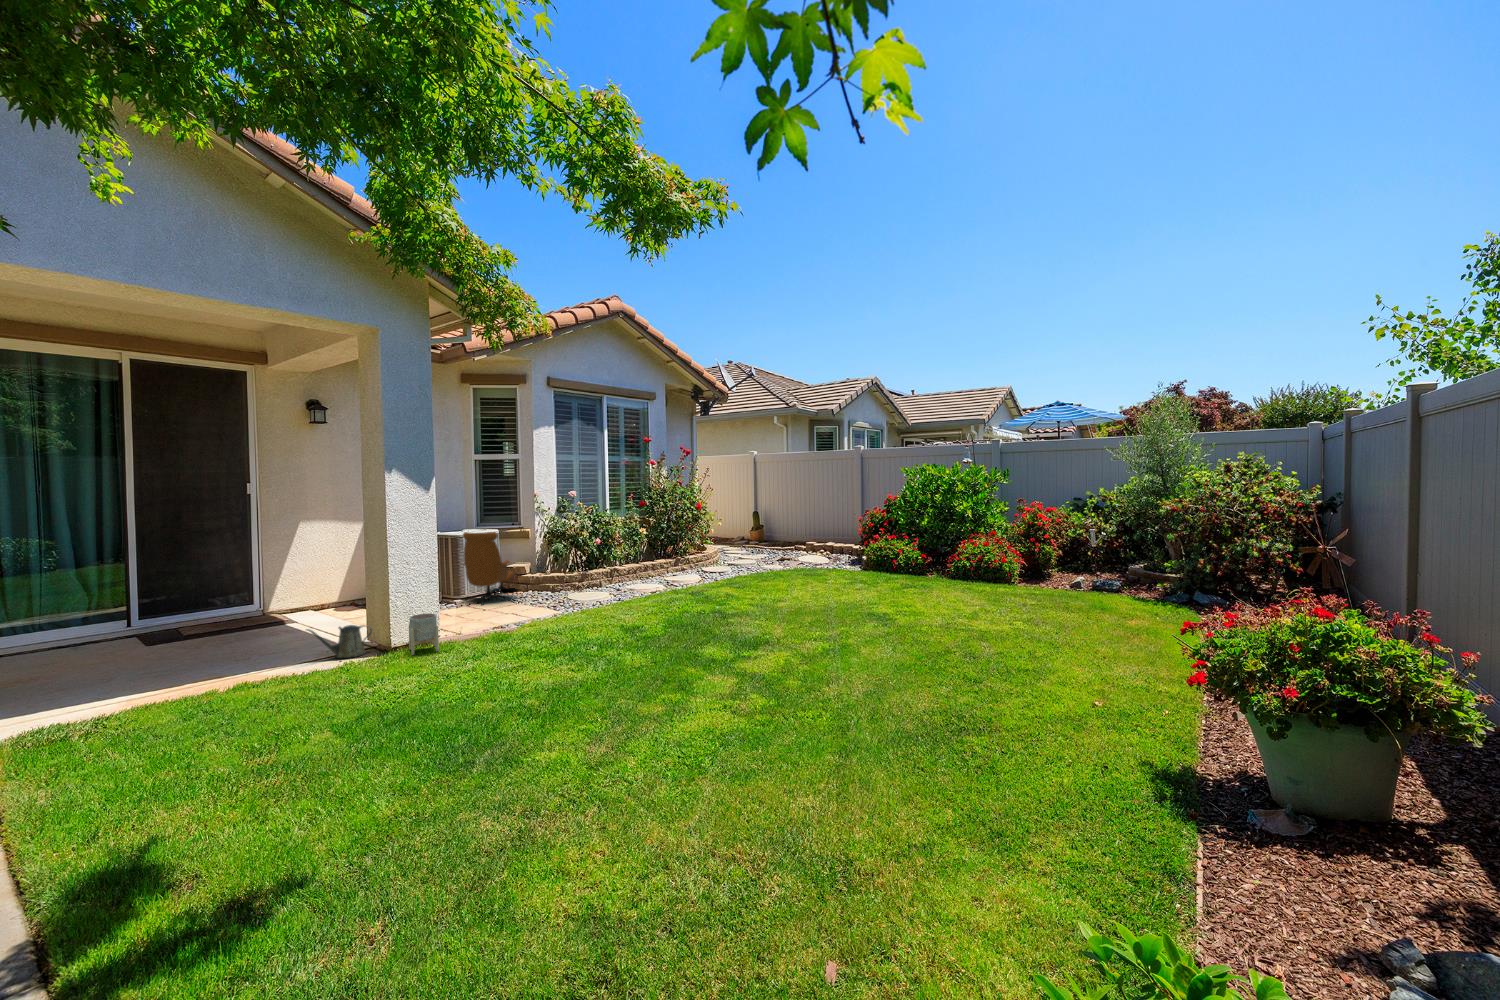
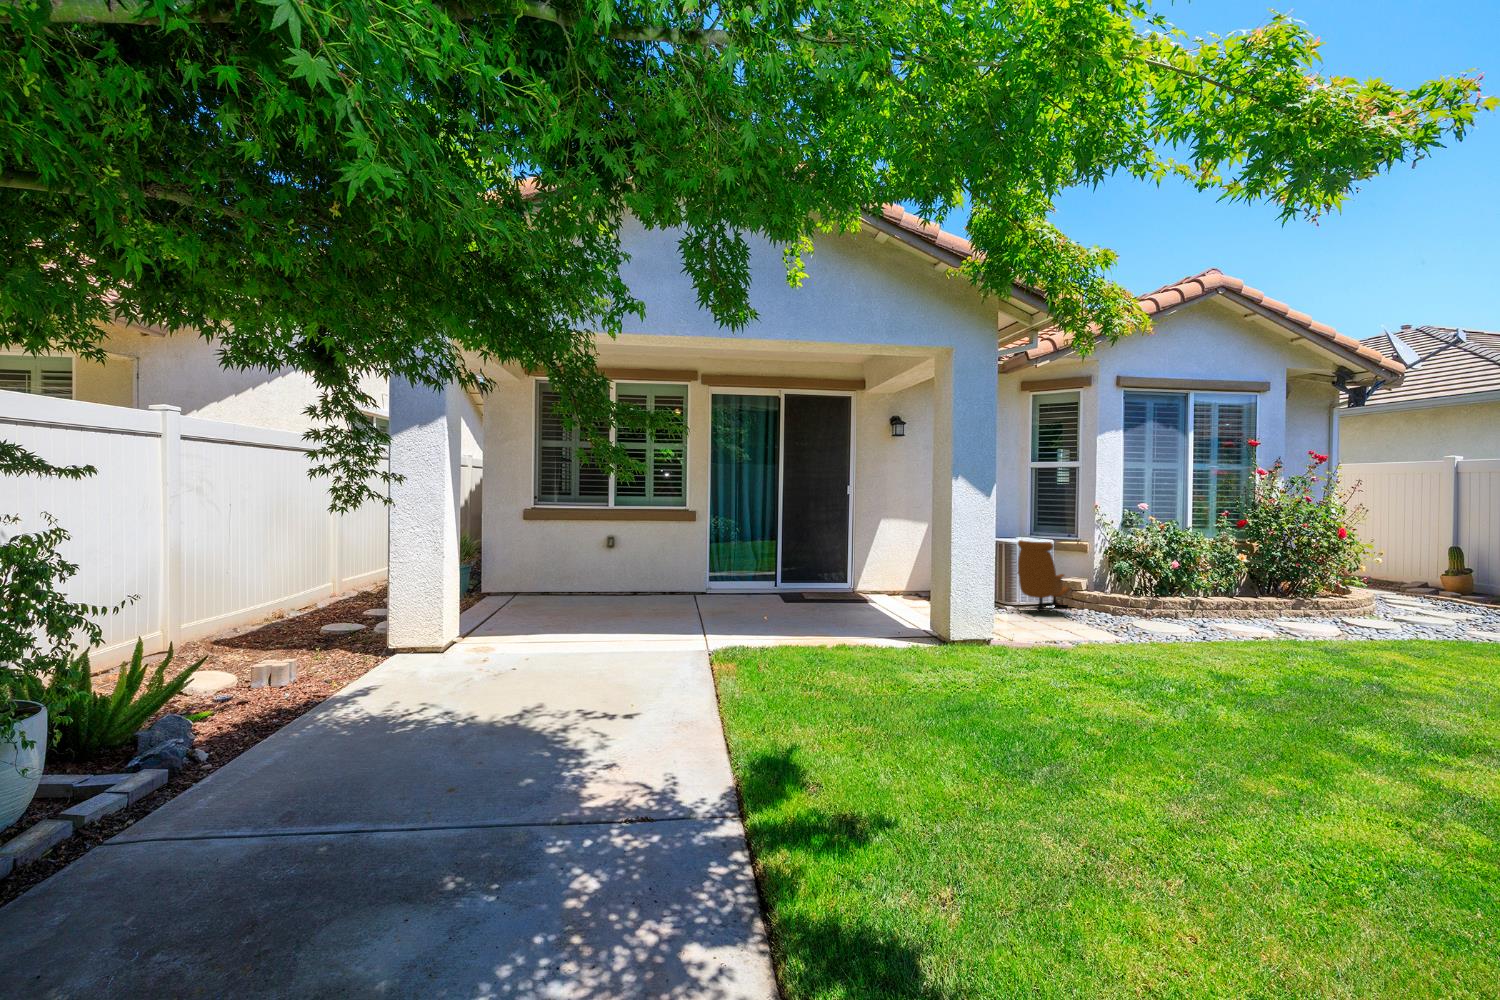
planter: present [409,613,439,655] -> none [965,612,992,650]
watering can: present [307,625,372,658] -> none [886,609,935,641]

